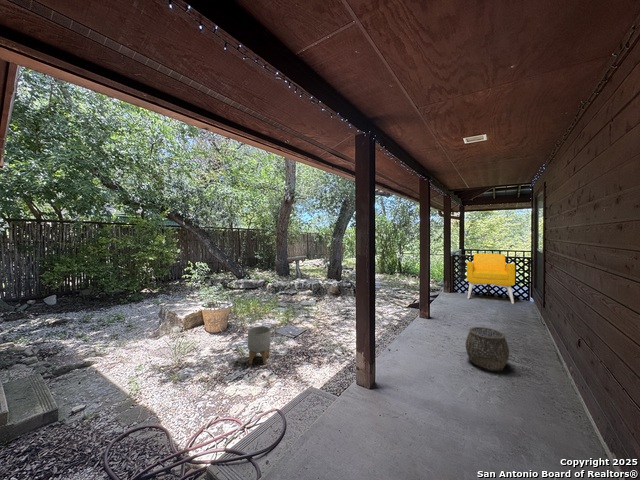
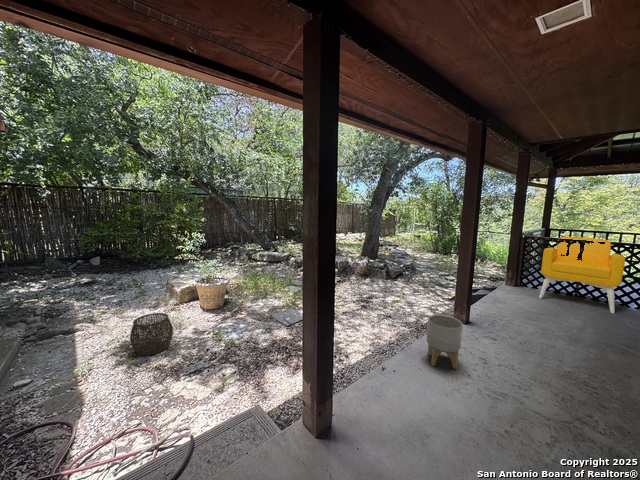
planter: present [248,326,271,364] -> present [427,315,463,369]
woven basket: present [466,327,509,370] -> present [130,313,173,356]

